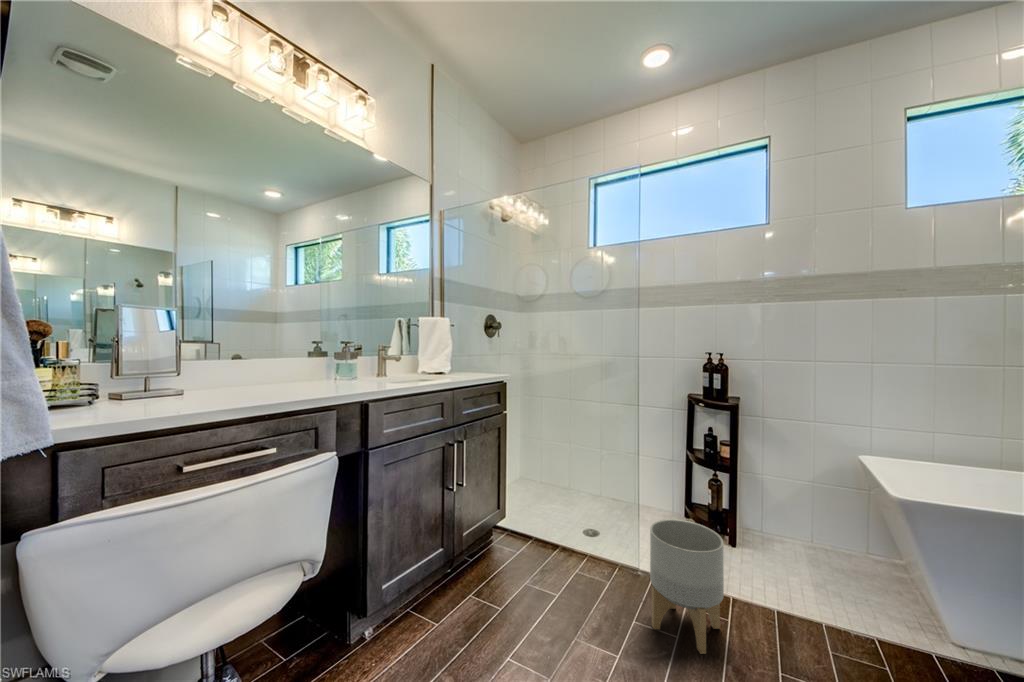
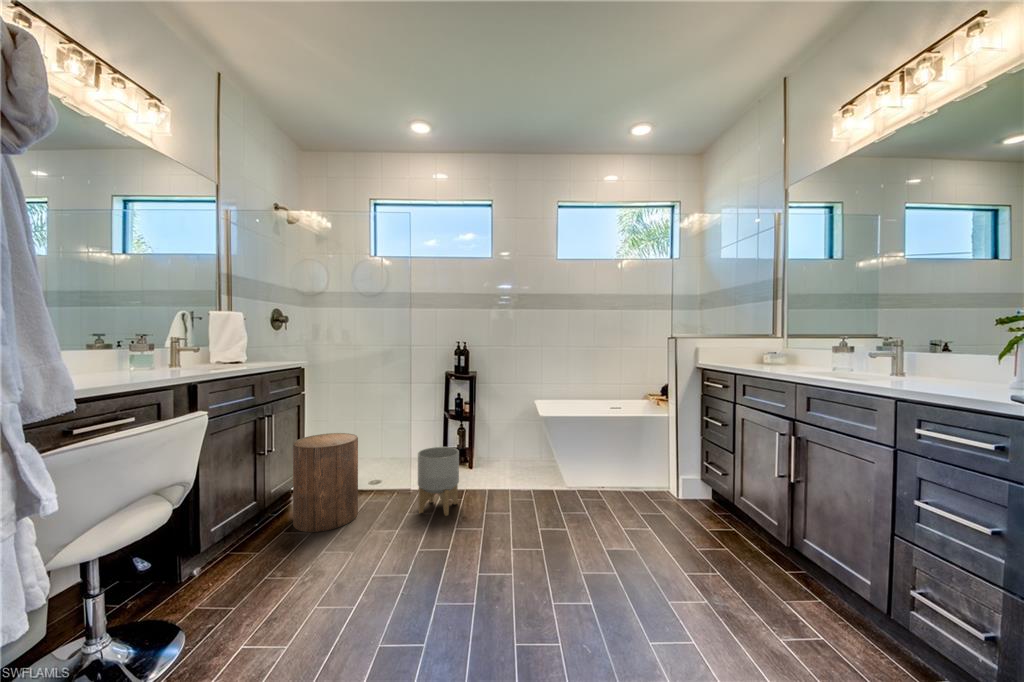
stool: none [485,470,564,614] -> present [293,433,358,532]

